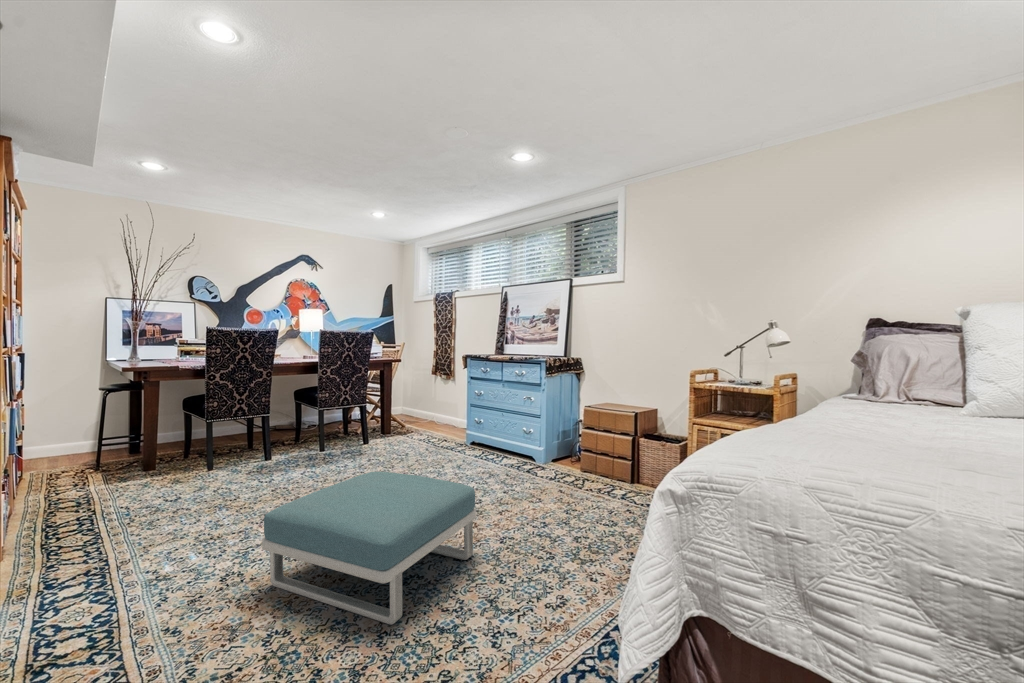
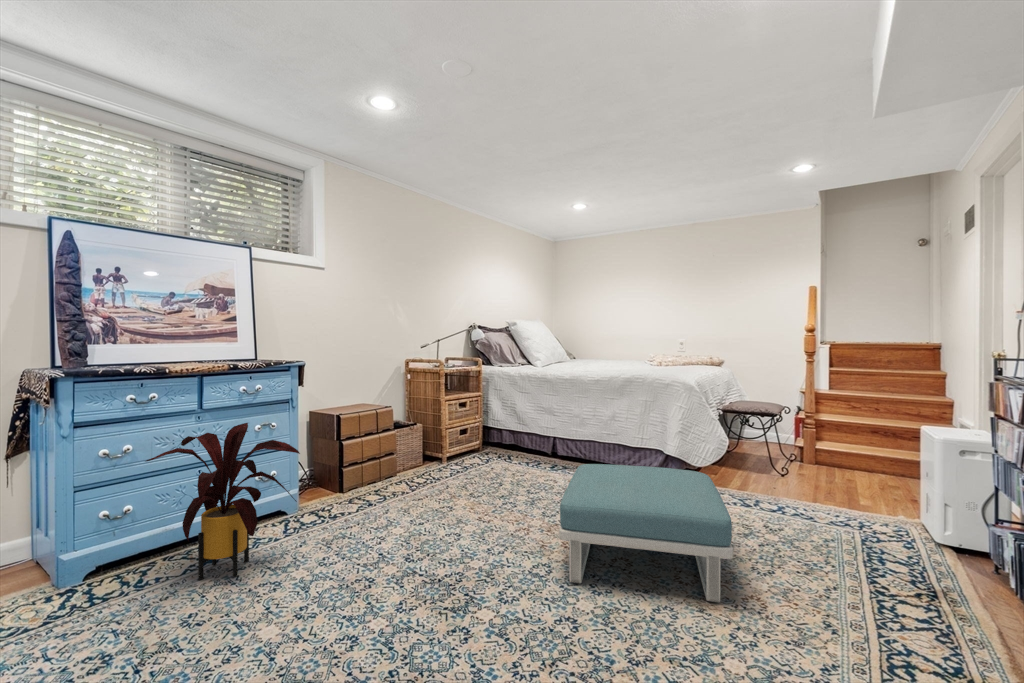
house plant: none [428,391,496,462] -> present [146,423,300,580]

